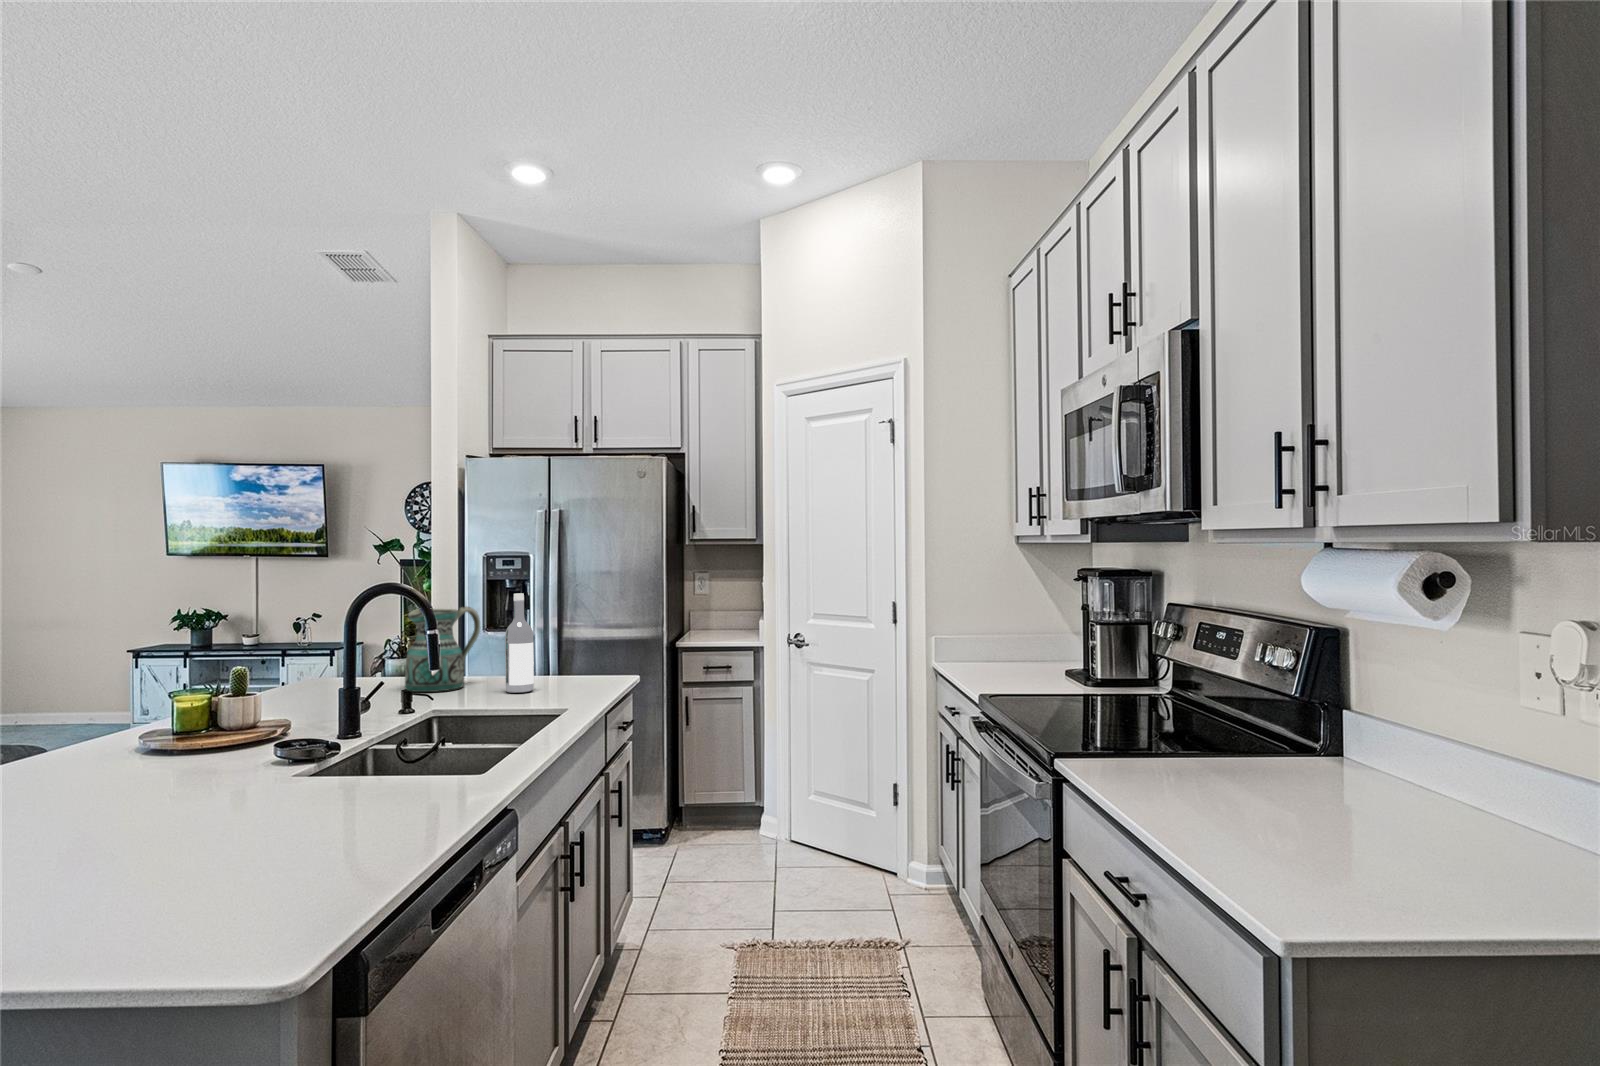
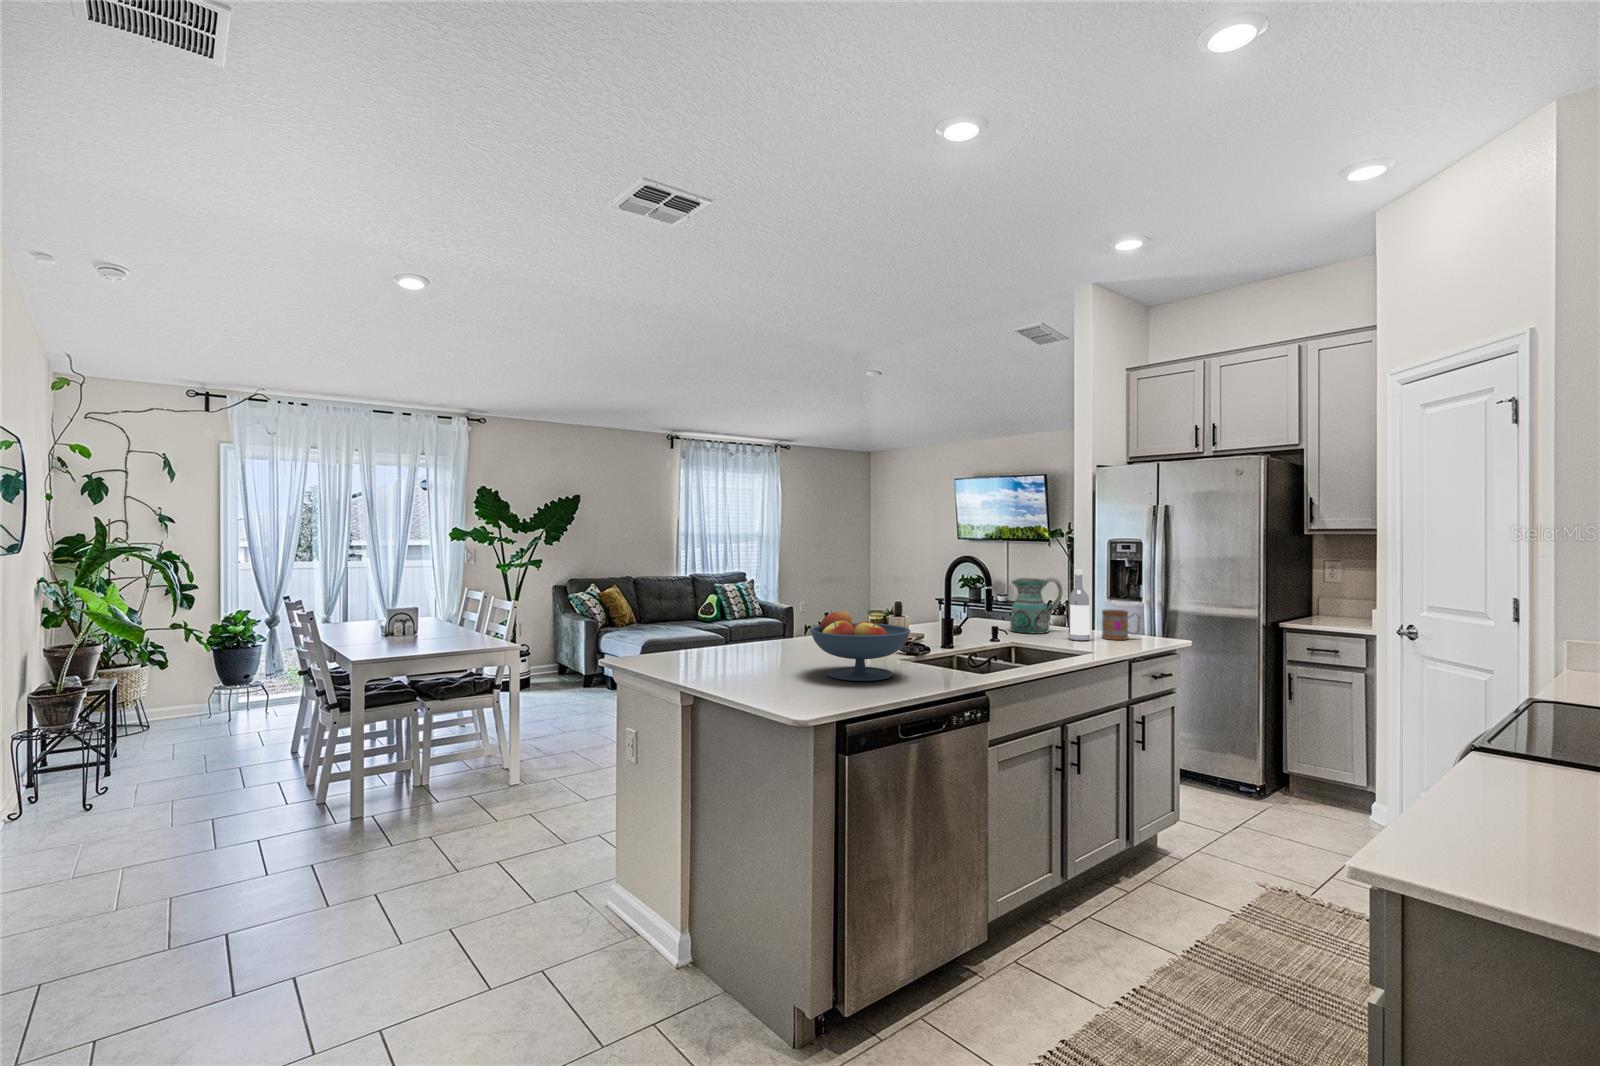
mug: none [542,644,587,686] -> present [1102,610,1140,640]
fruit bowl: none [145,701,380,845] -> present [810,611,910,681]

